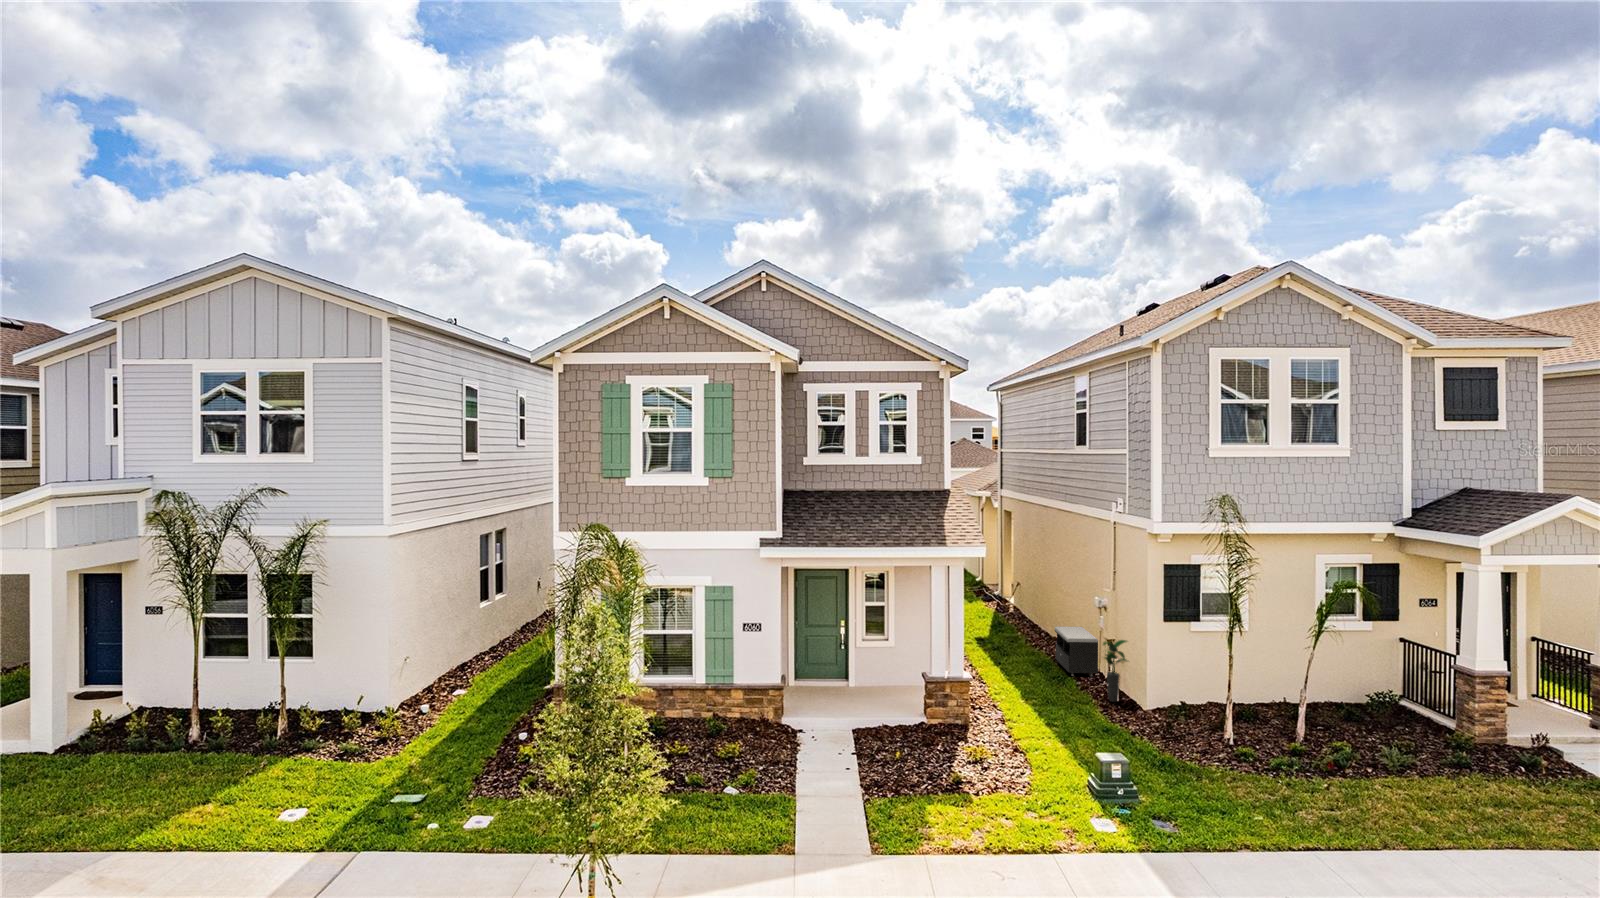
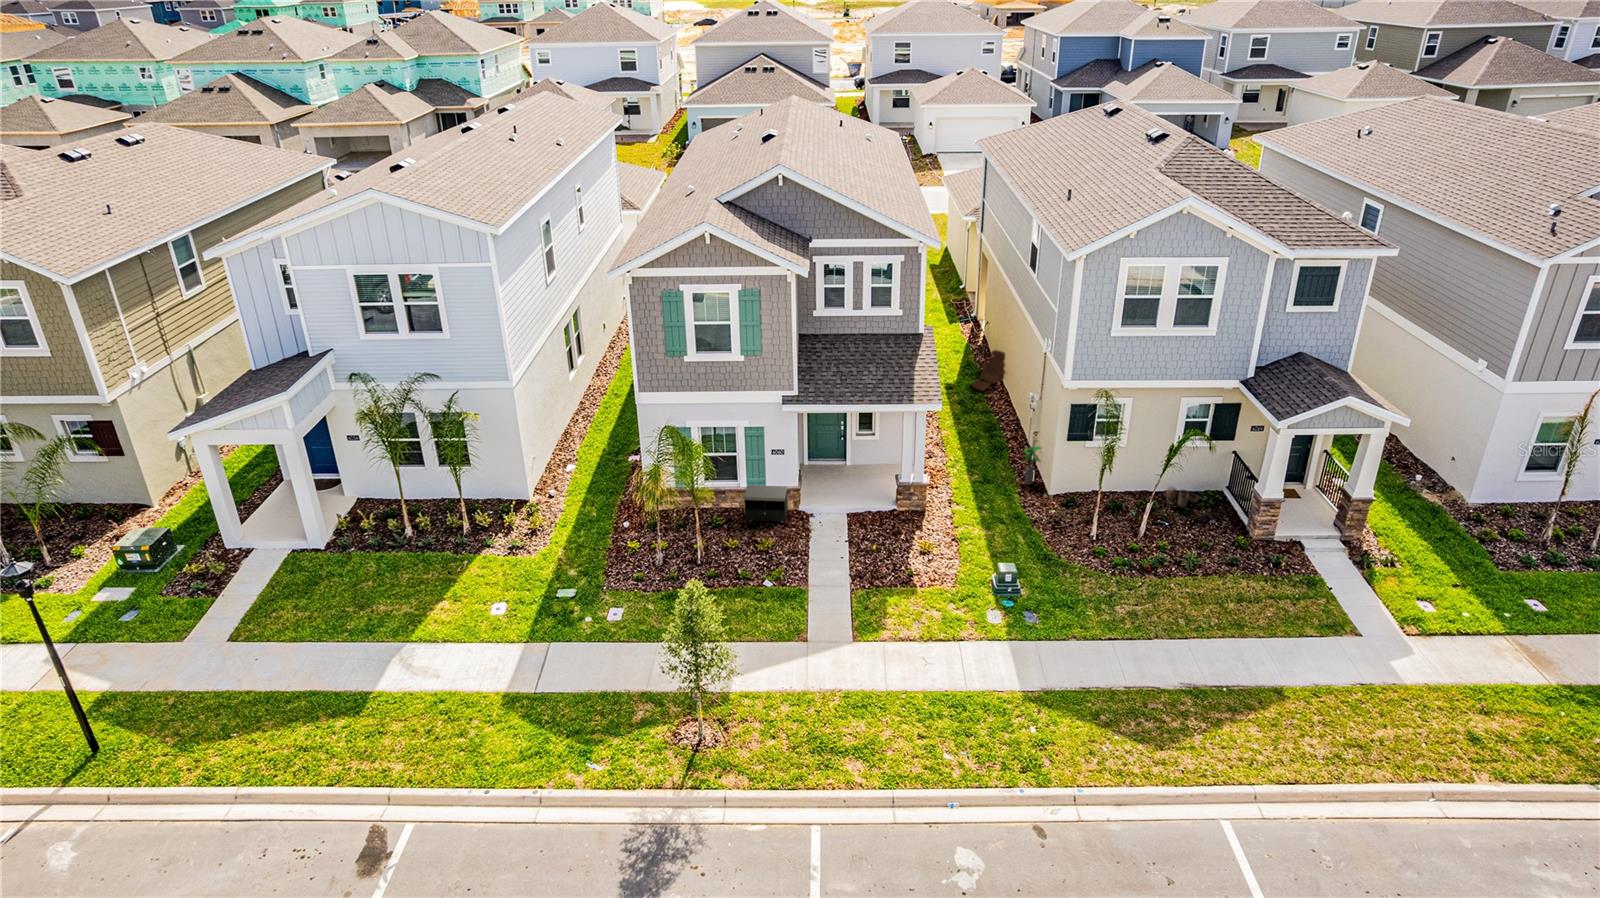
lounge chair: none [1000,580,1043,630] -> present [972,350,1006,391]
storage bench: present [1055,626,1098,676] -> present [744,485,788,522]
woven basket: none [1321,698,1376,723] -> present [1166,488,1198,507]

